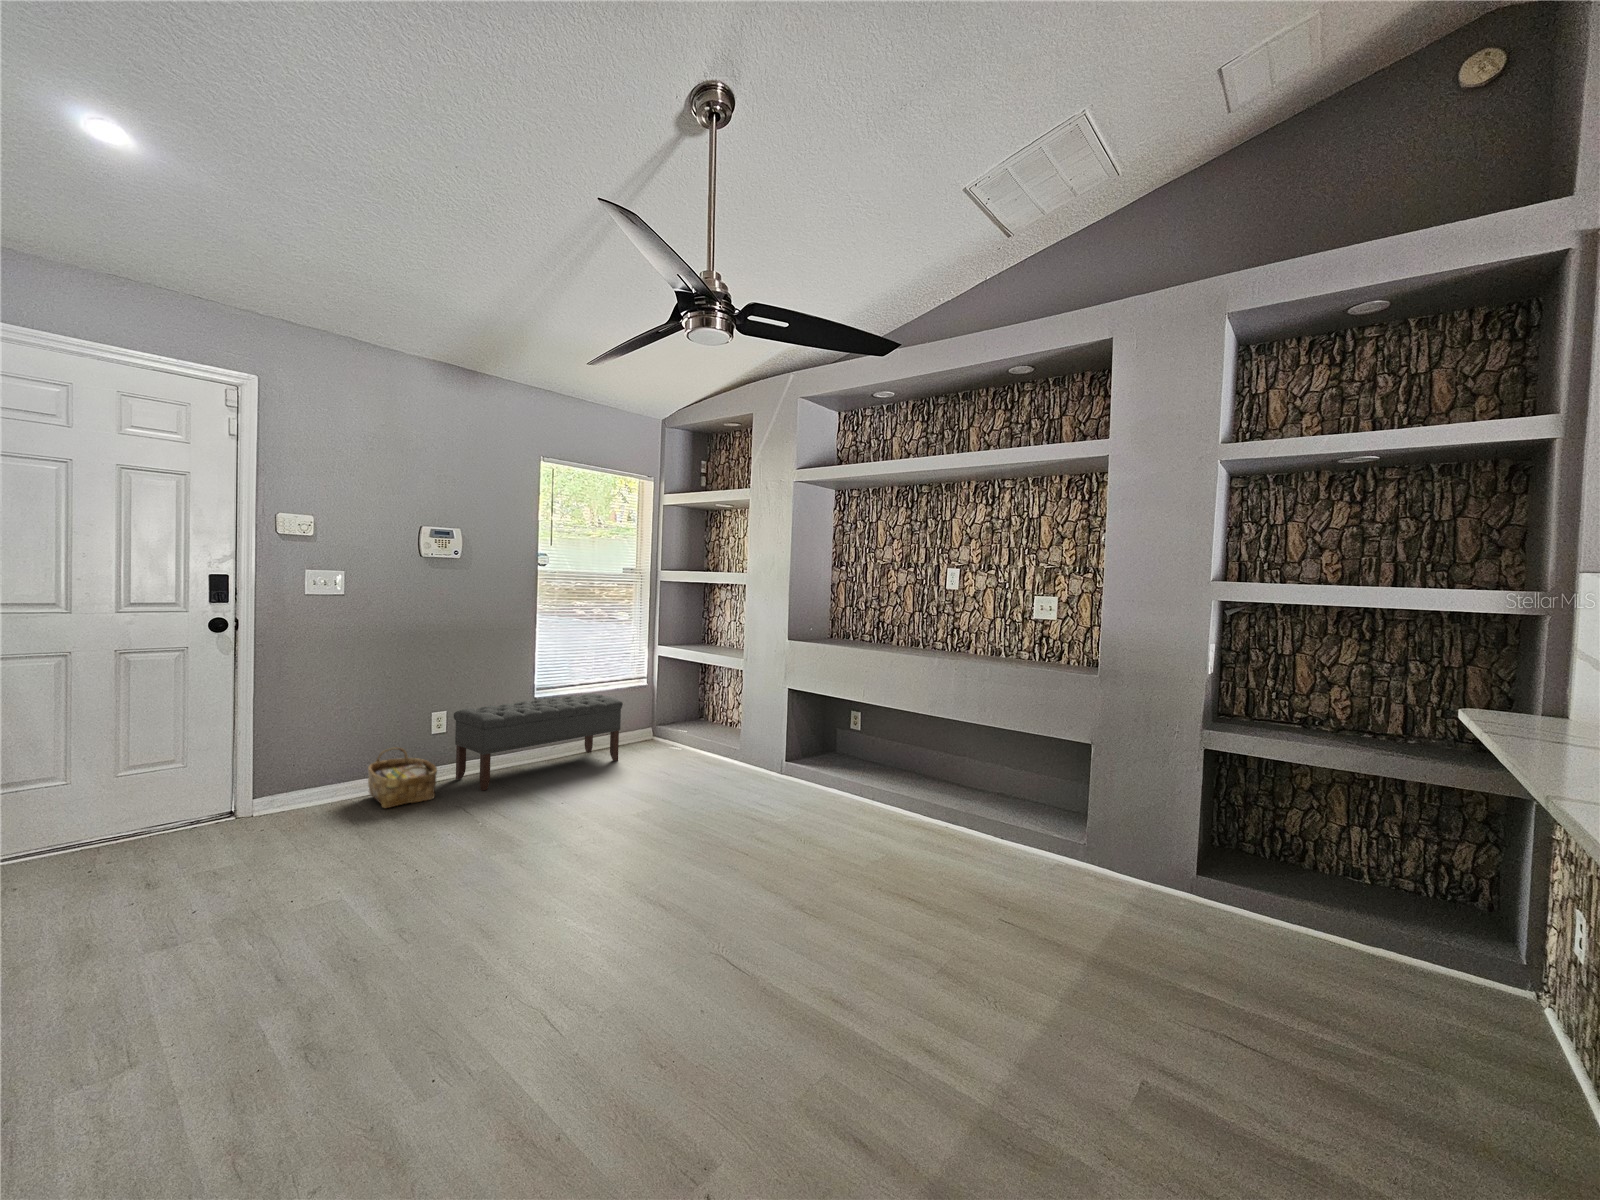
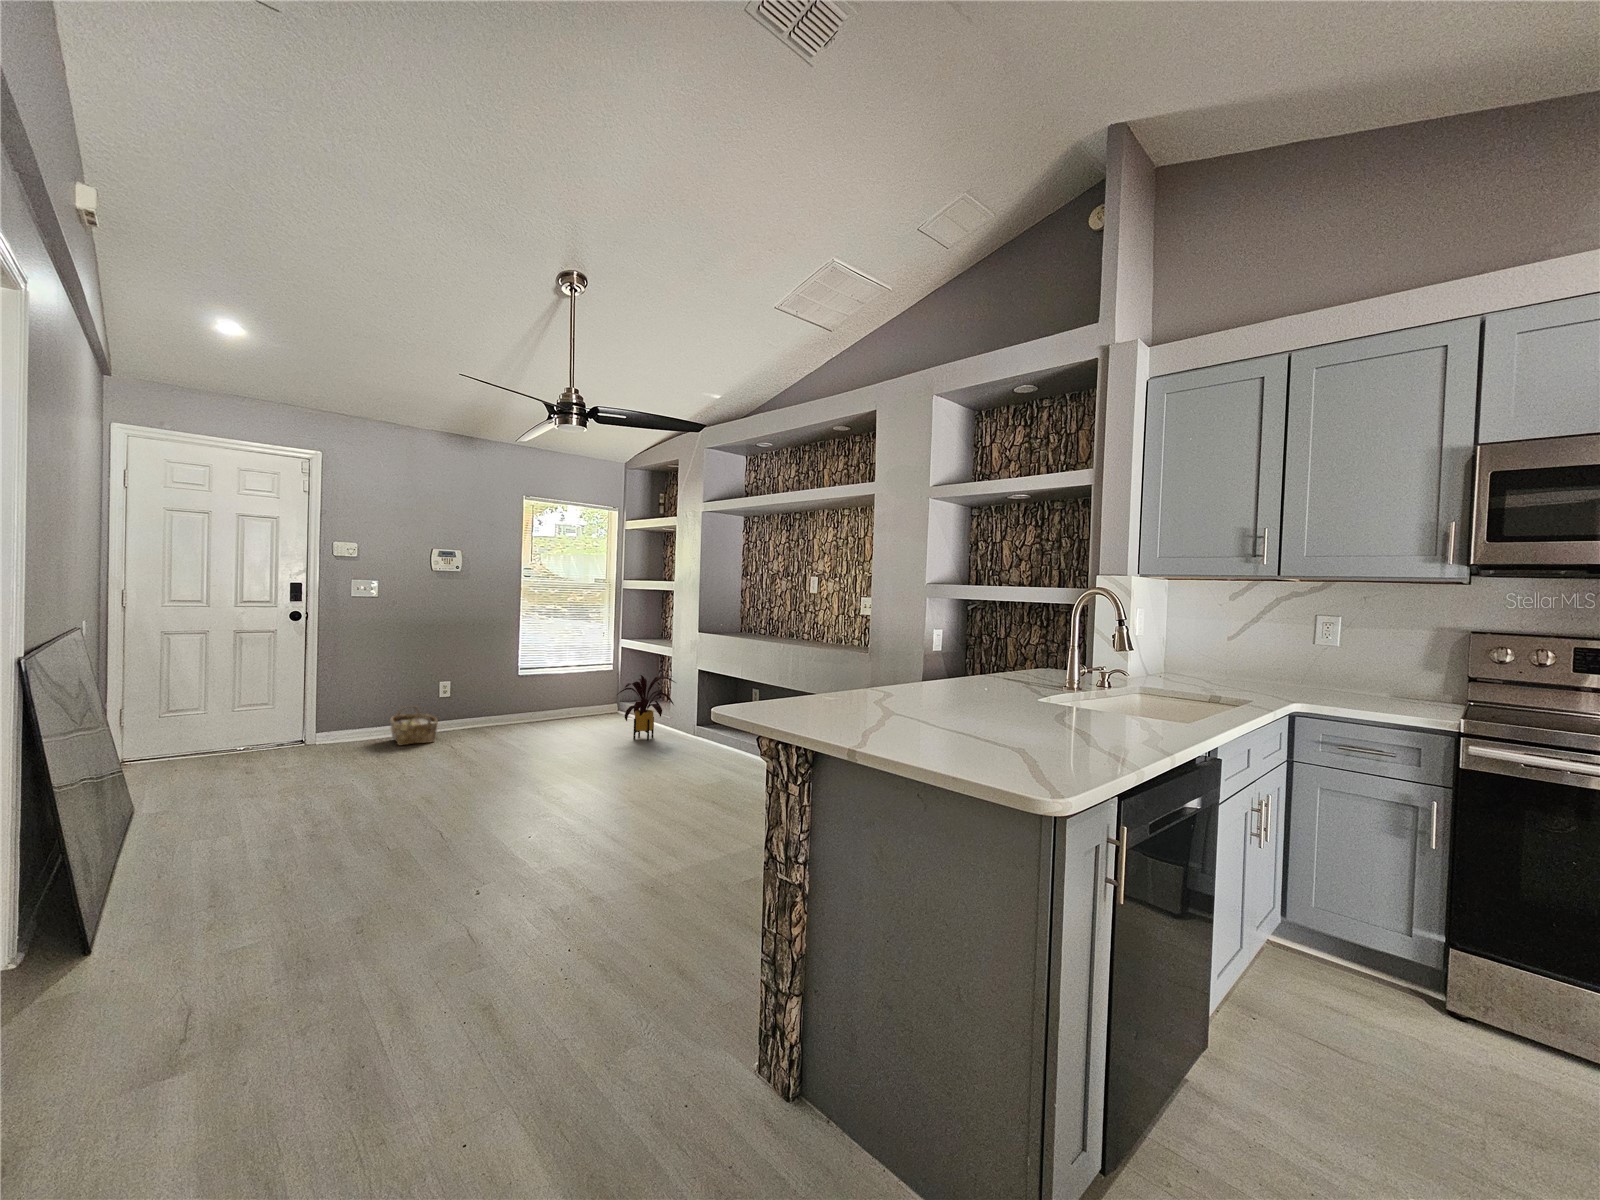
bench: present [454,694,623,790] -> none [455,675,584,739]
house plant: none [678,697,759,783] -> present [617,675,674,740]

